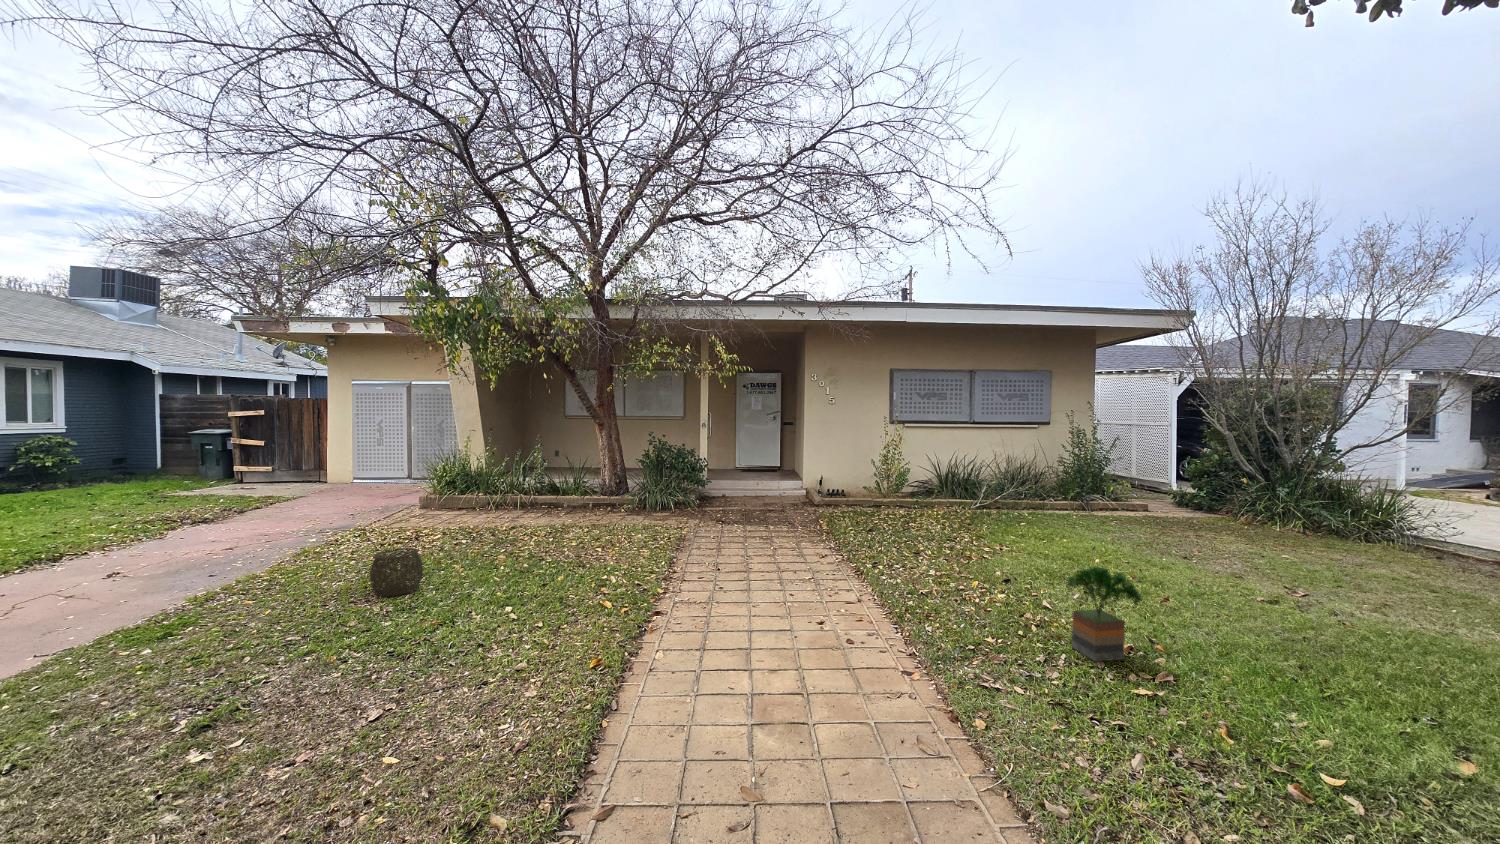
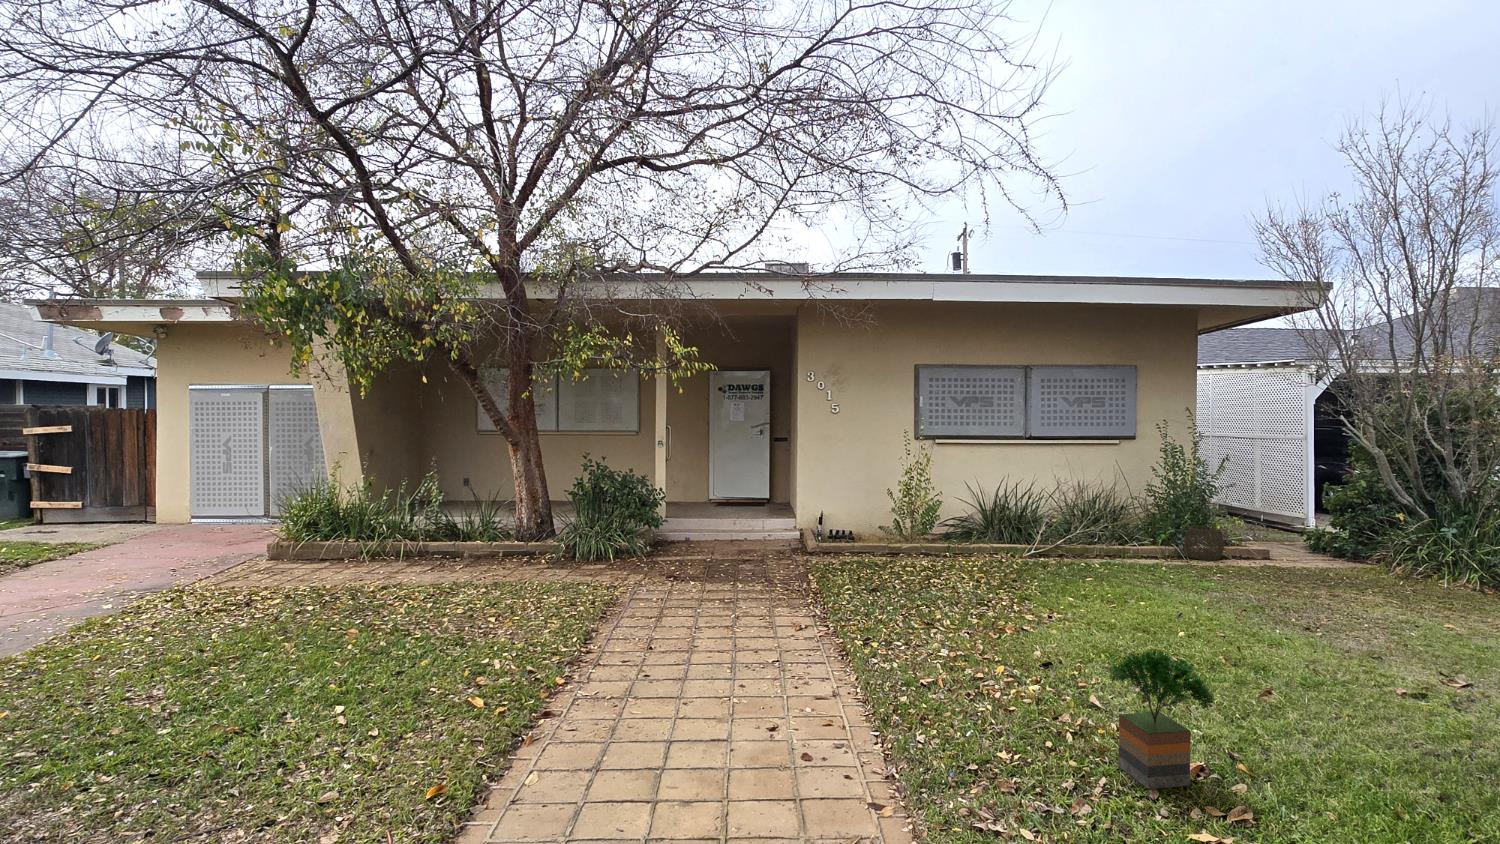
woven basket: present [370,548,423,597] -> present [1184,526,1225,560]

